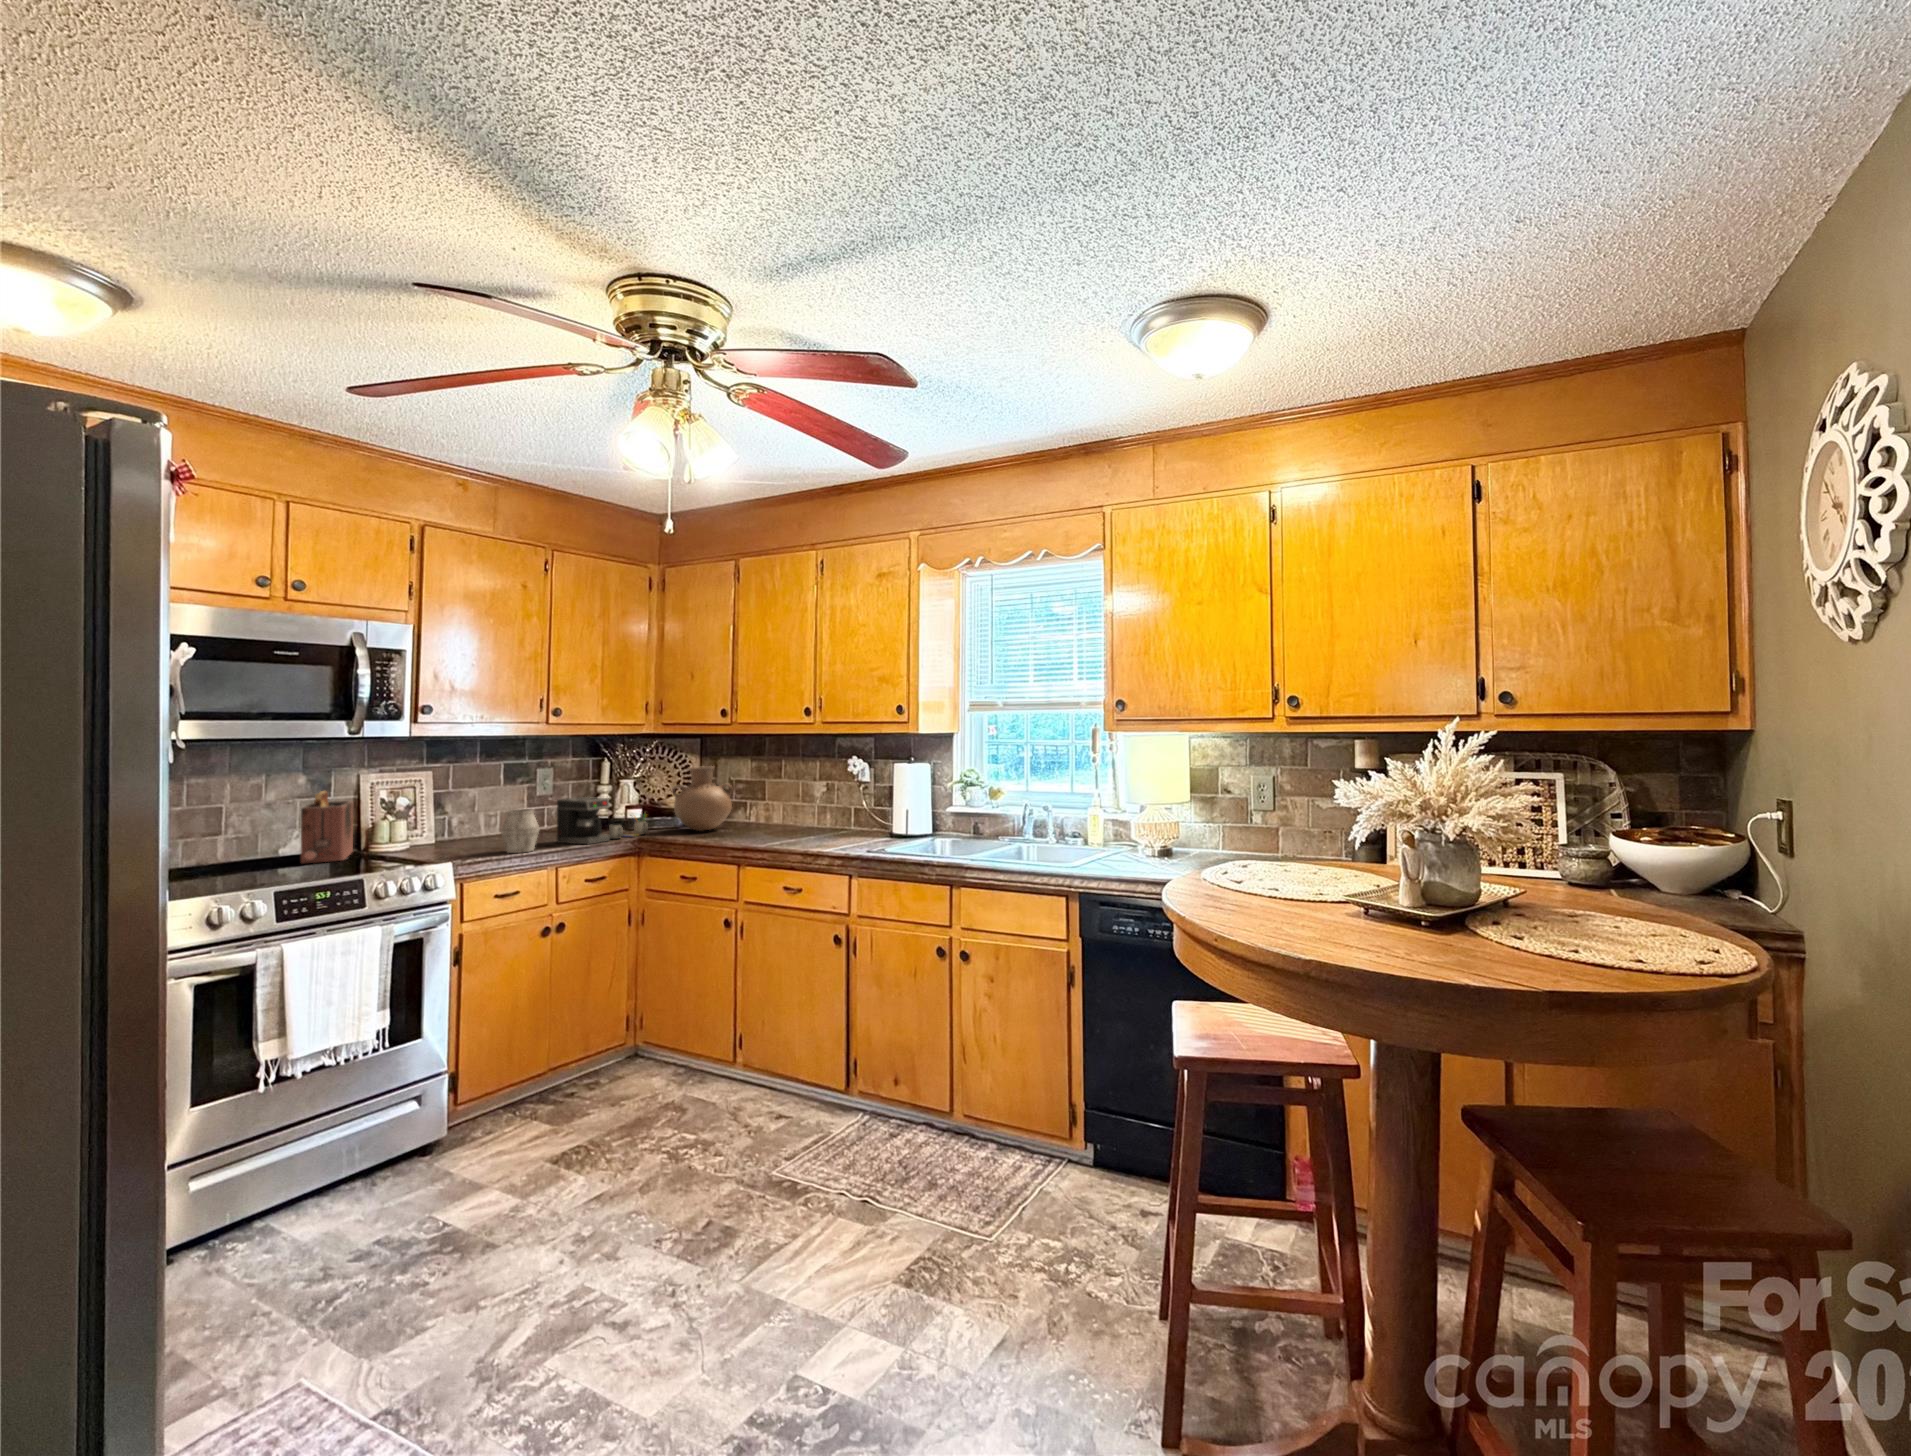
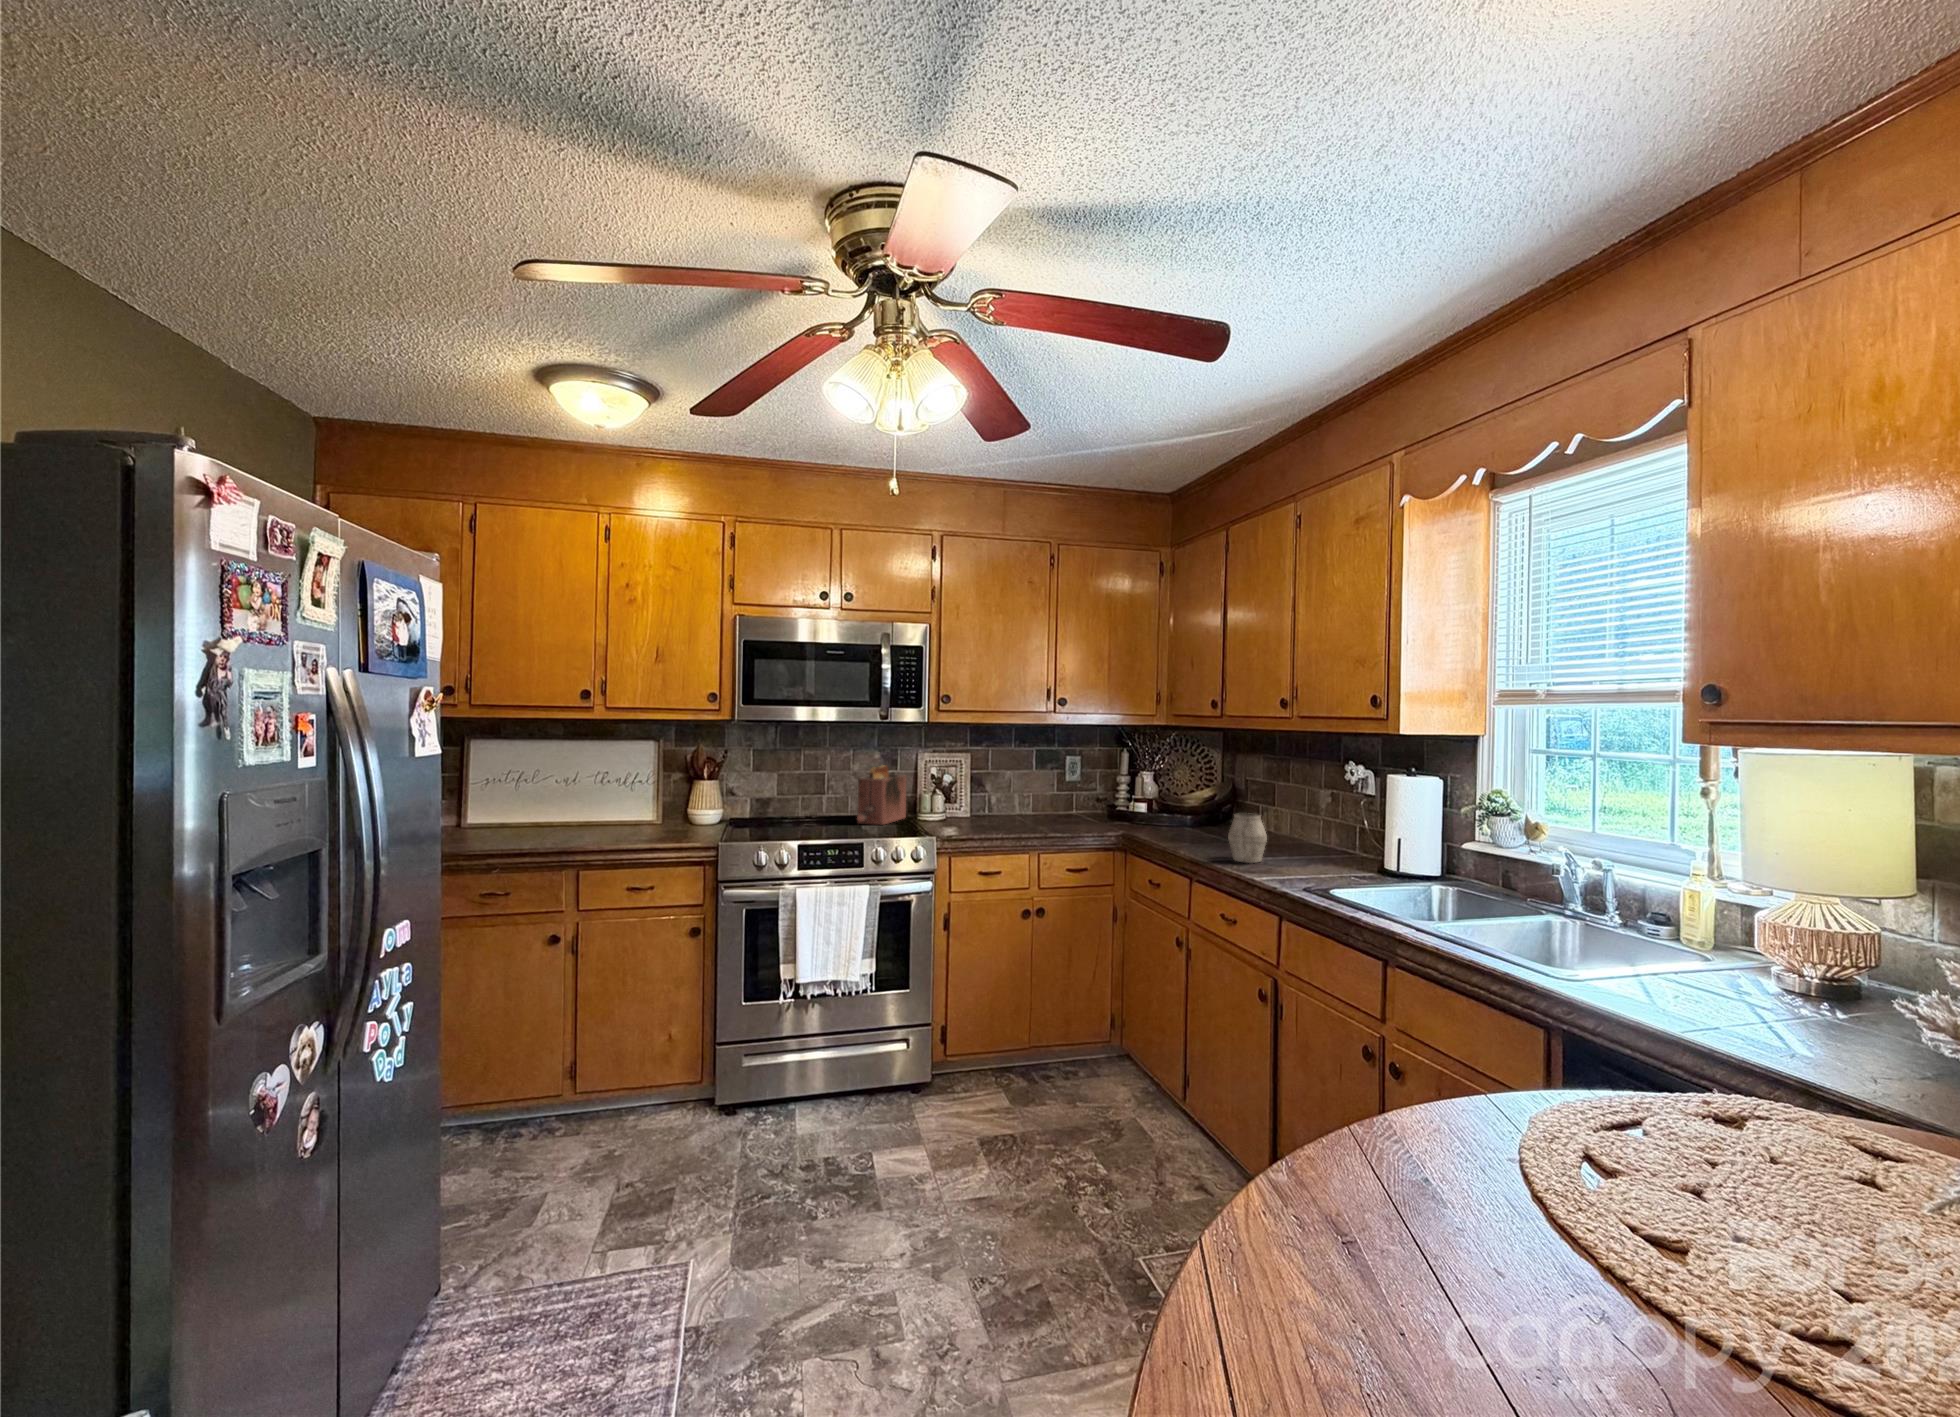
vase: present [673,766,732,831] -> none [1166,764,1228,834]
coffee maker: present [557,797,648,844] -> none [1049,787,1140,835]
mug: present [501,809,539,853] -> present [1228,813,1267,863]

